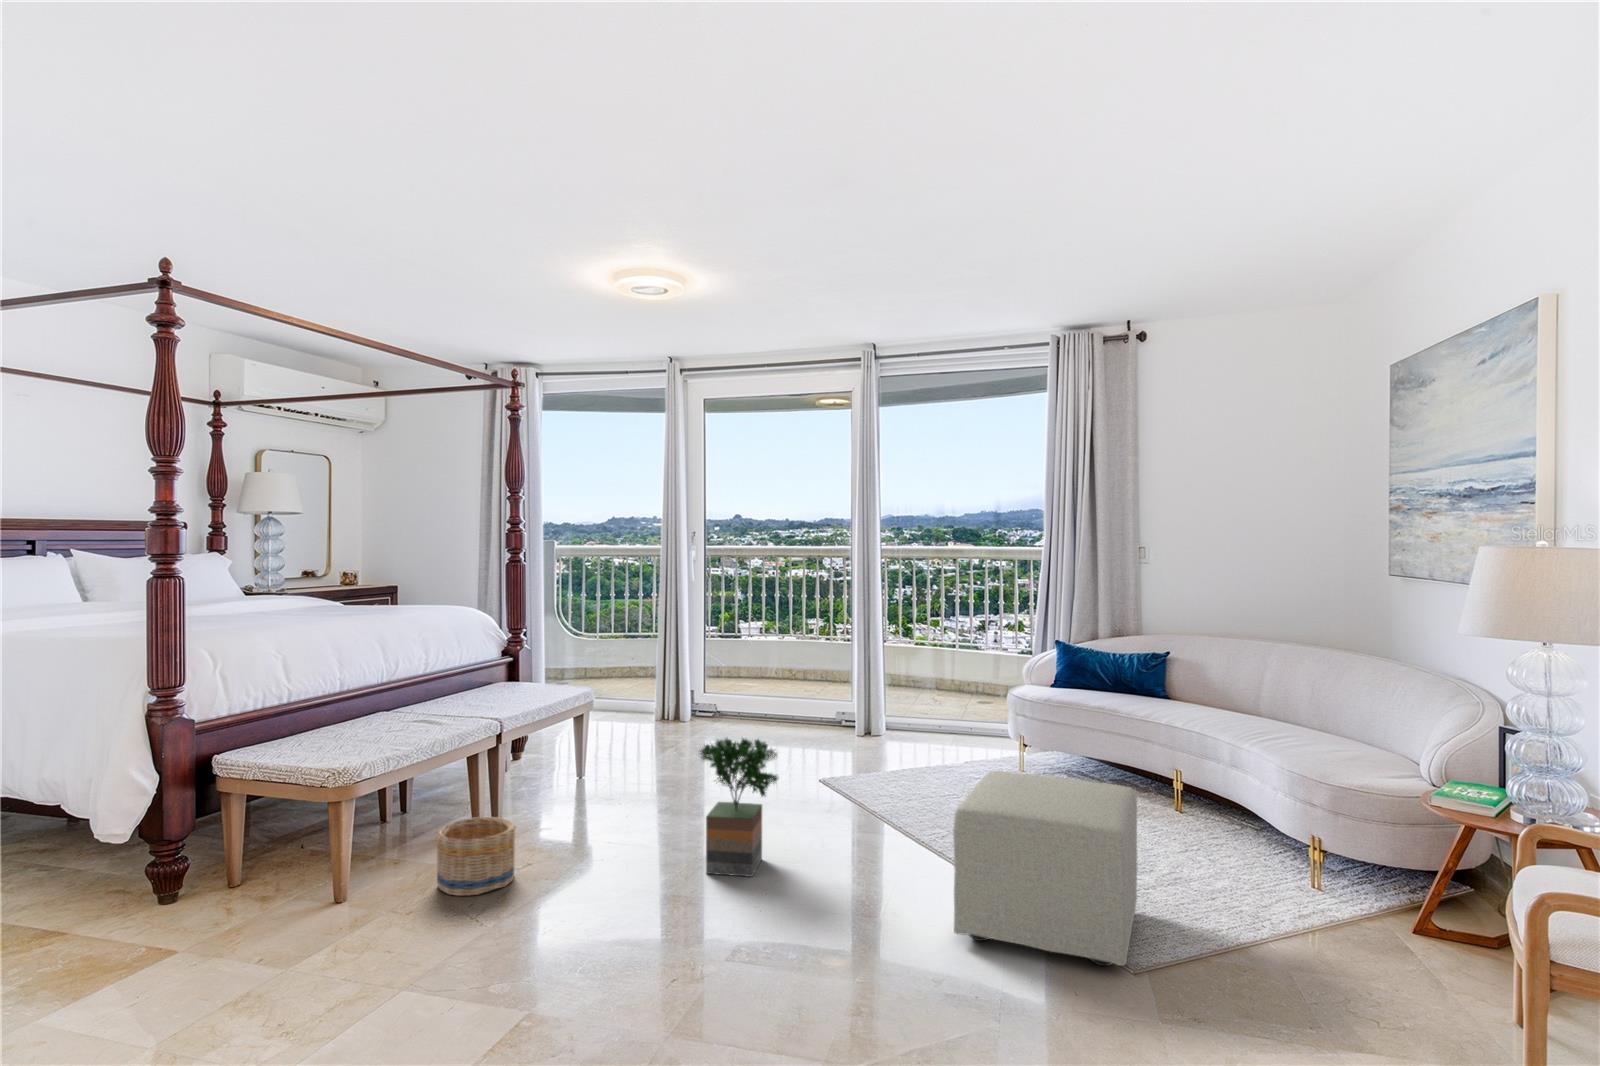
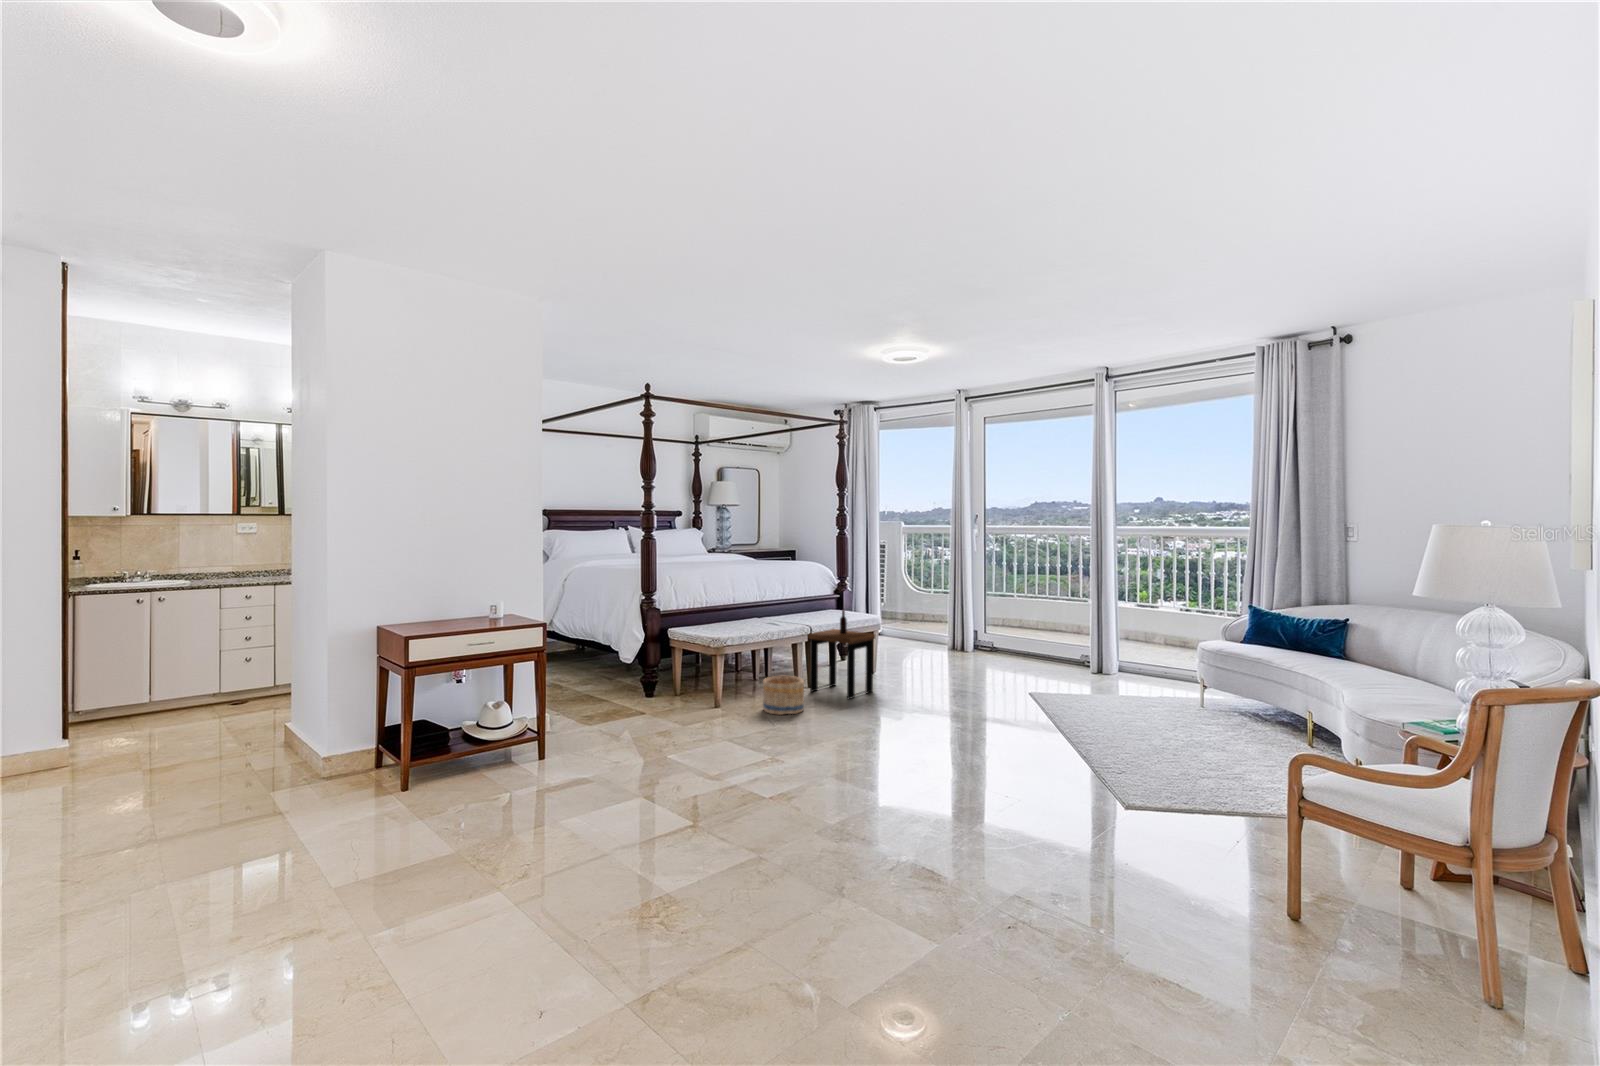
side table: none [496,688,608,837] -> present [808,610,875,699]
potted tree: present [699,738,779,877] -> none [907,642,960,730]
ottoman: present [953,771,1137,966] -> none [1029,677,1186,802]

